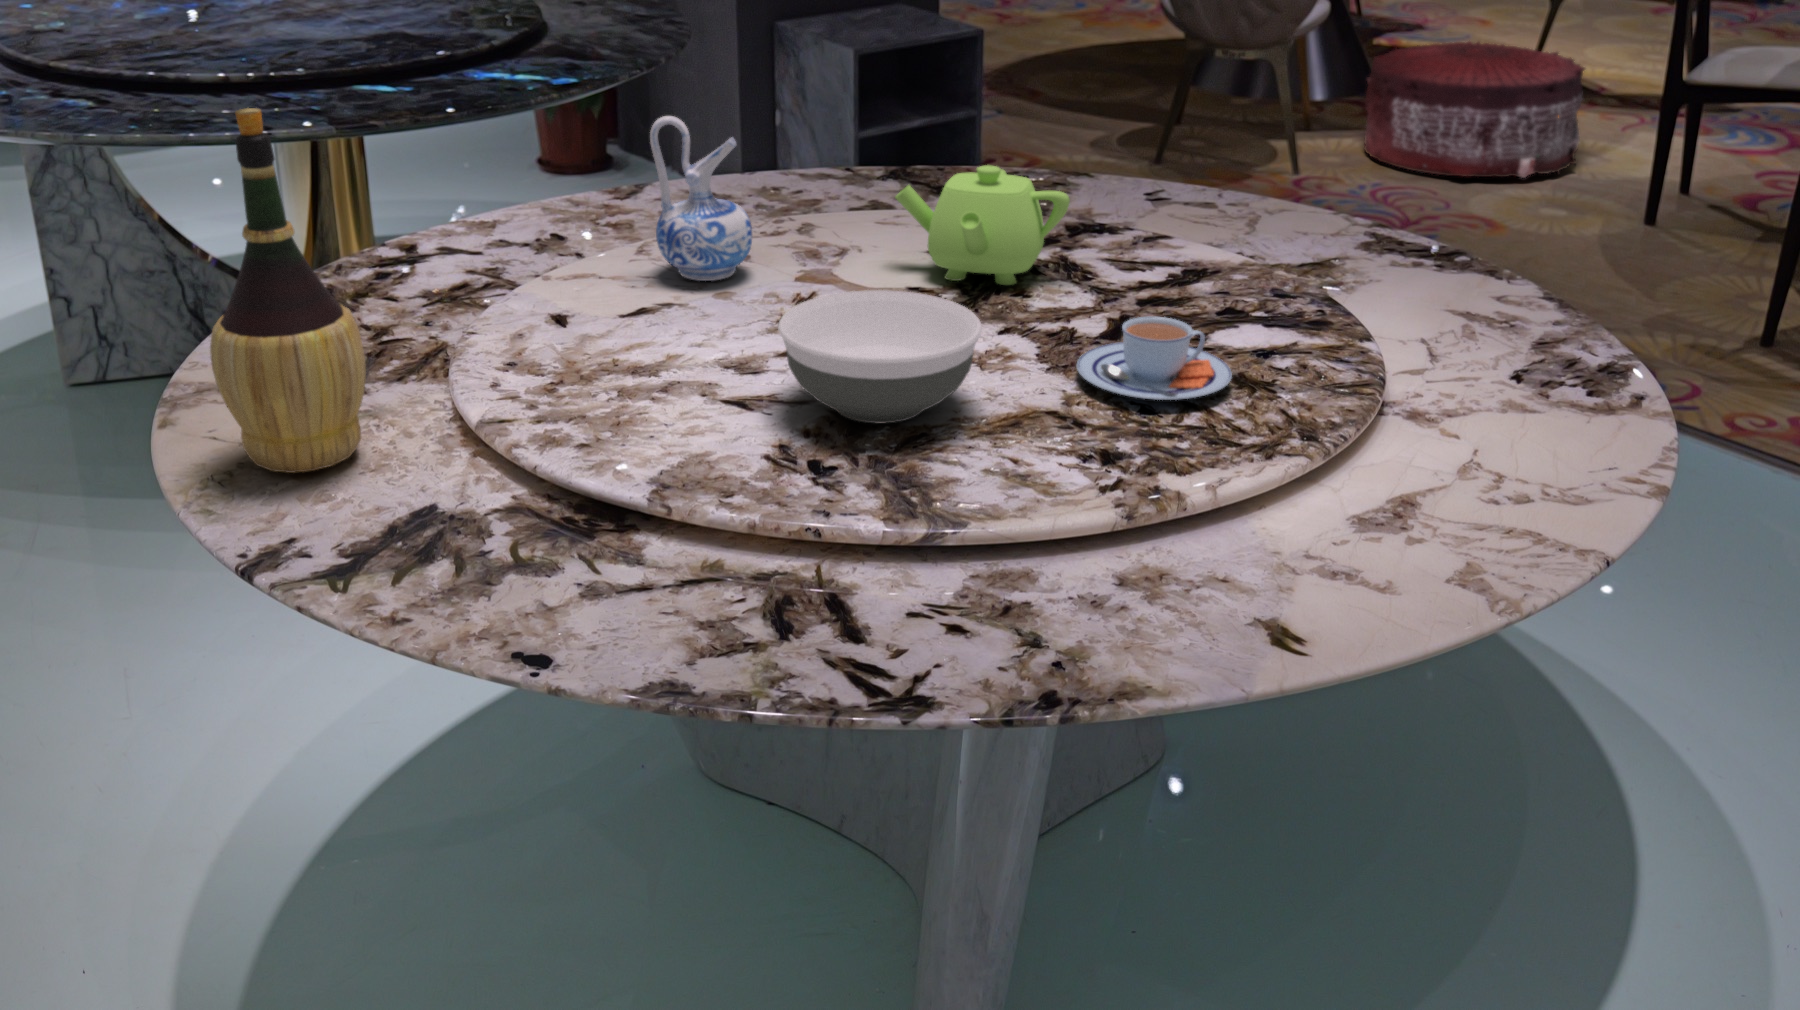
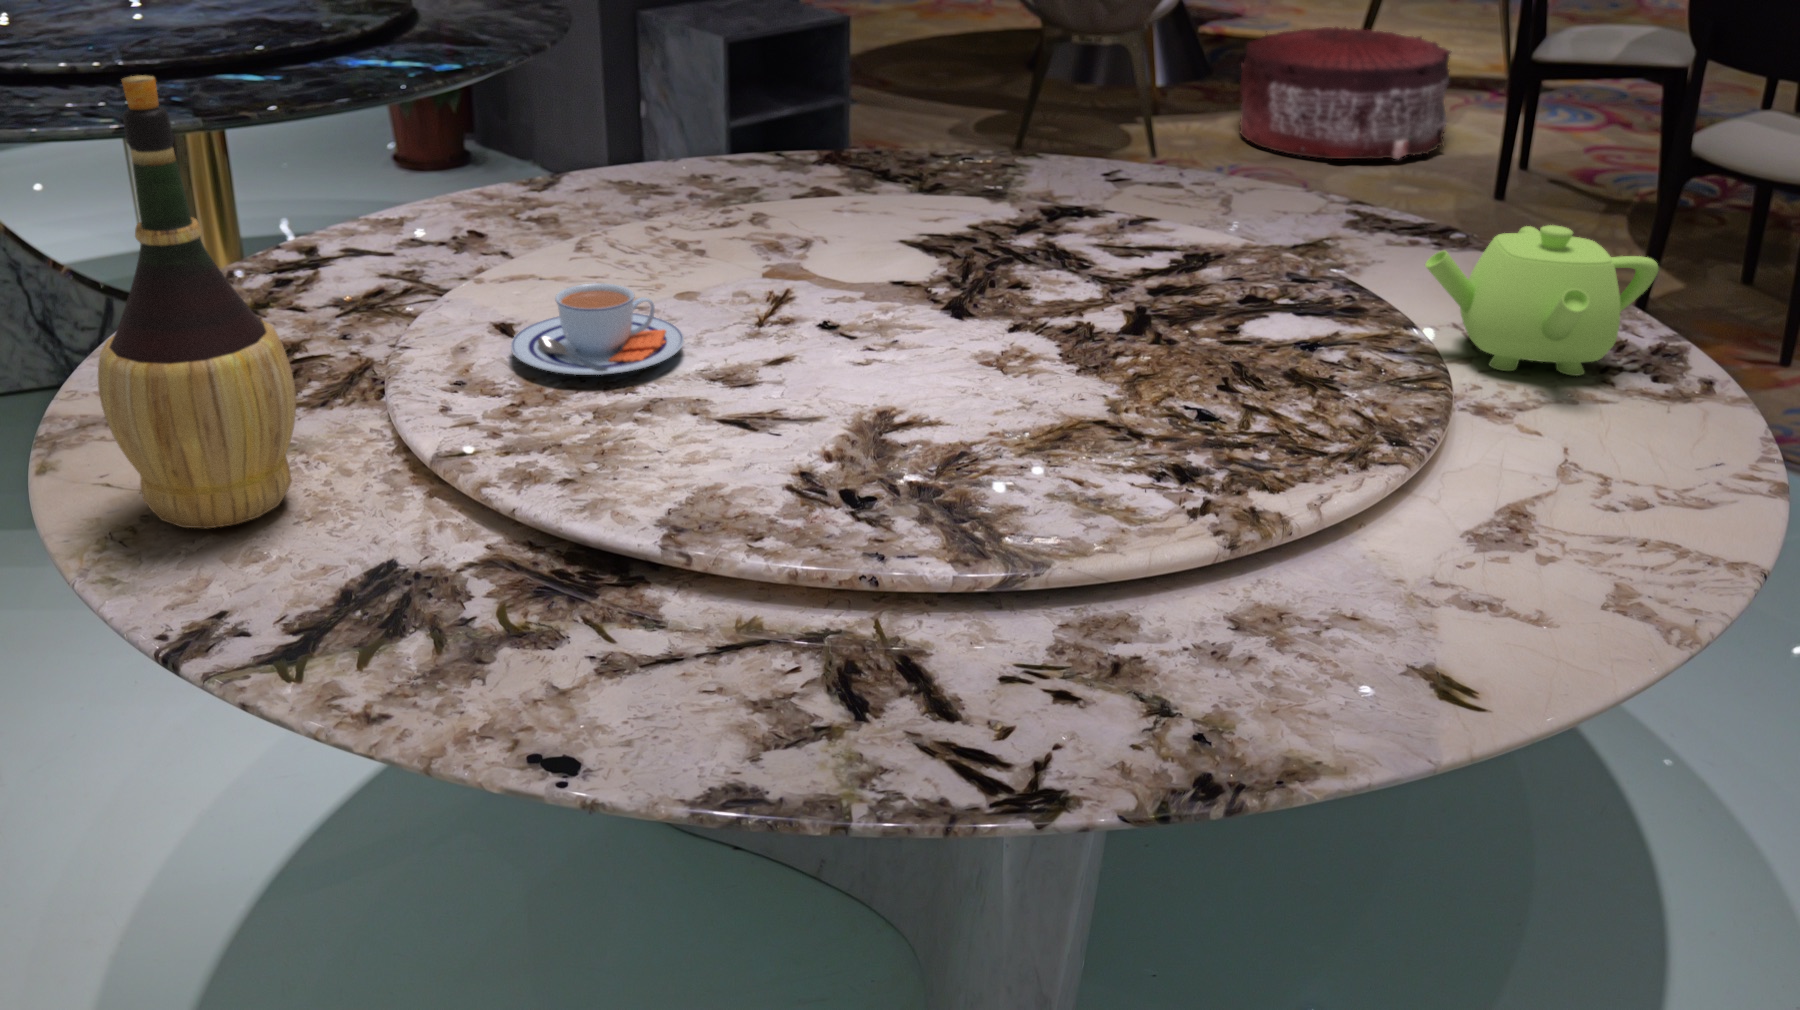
ceramic pitcher: present [650,116,752,281] -> none [597,92,713,279]
teapot: present [896,165,1070,285] -> present [1425,225,1659,376]
bowl: present [778,290,982,423] -> none [782,286,1018,440]
teacup: present [1077,317,1232,400] -> present [511,283,684,375]

